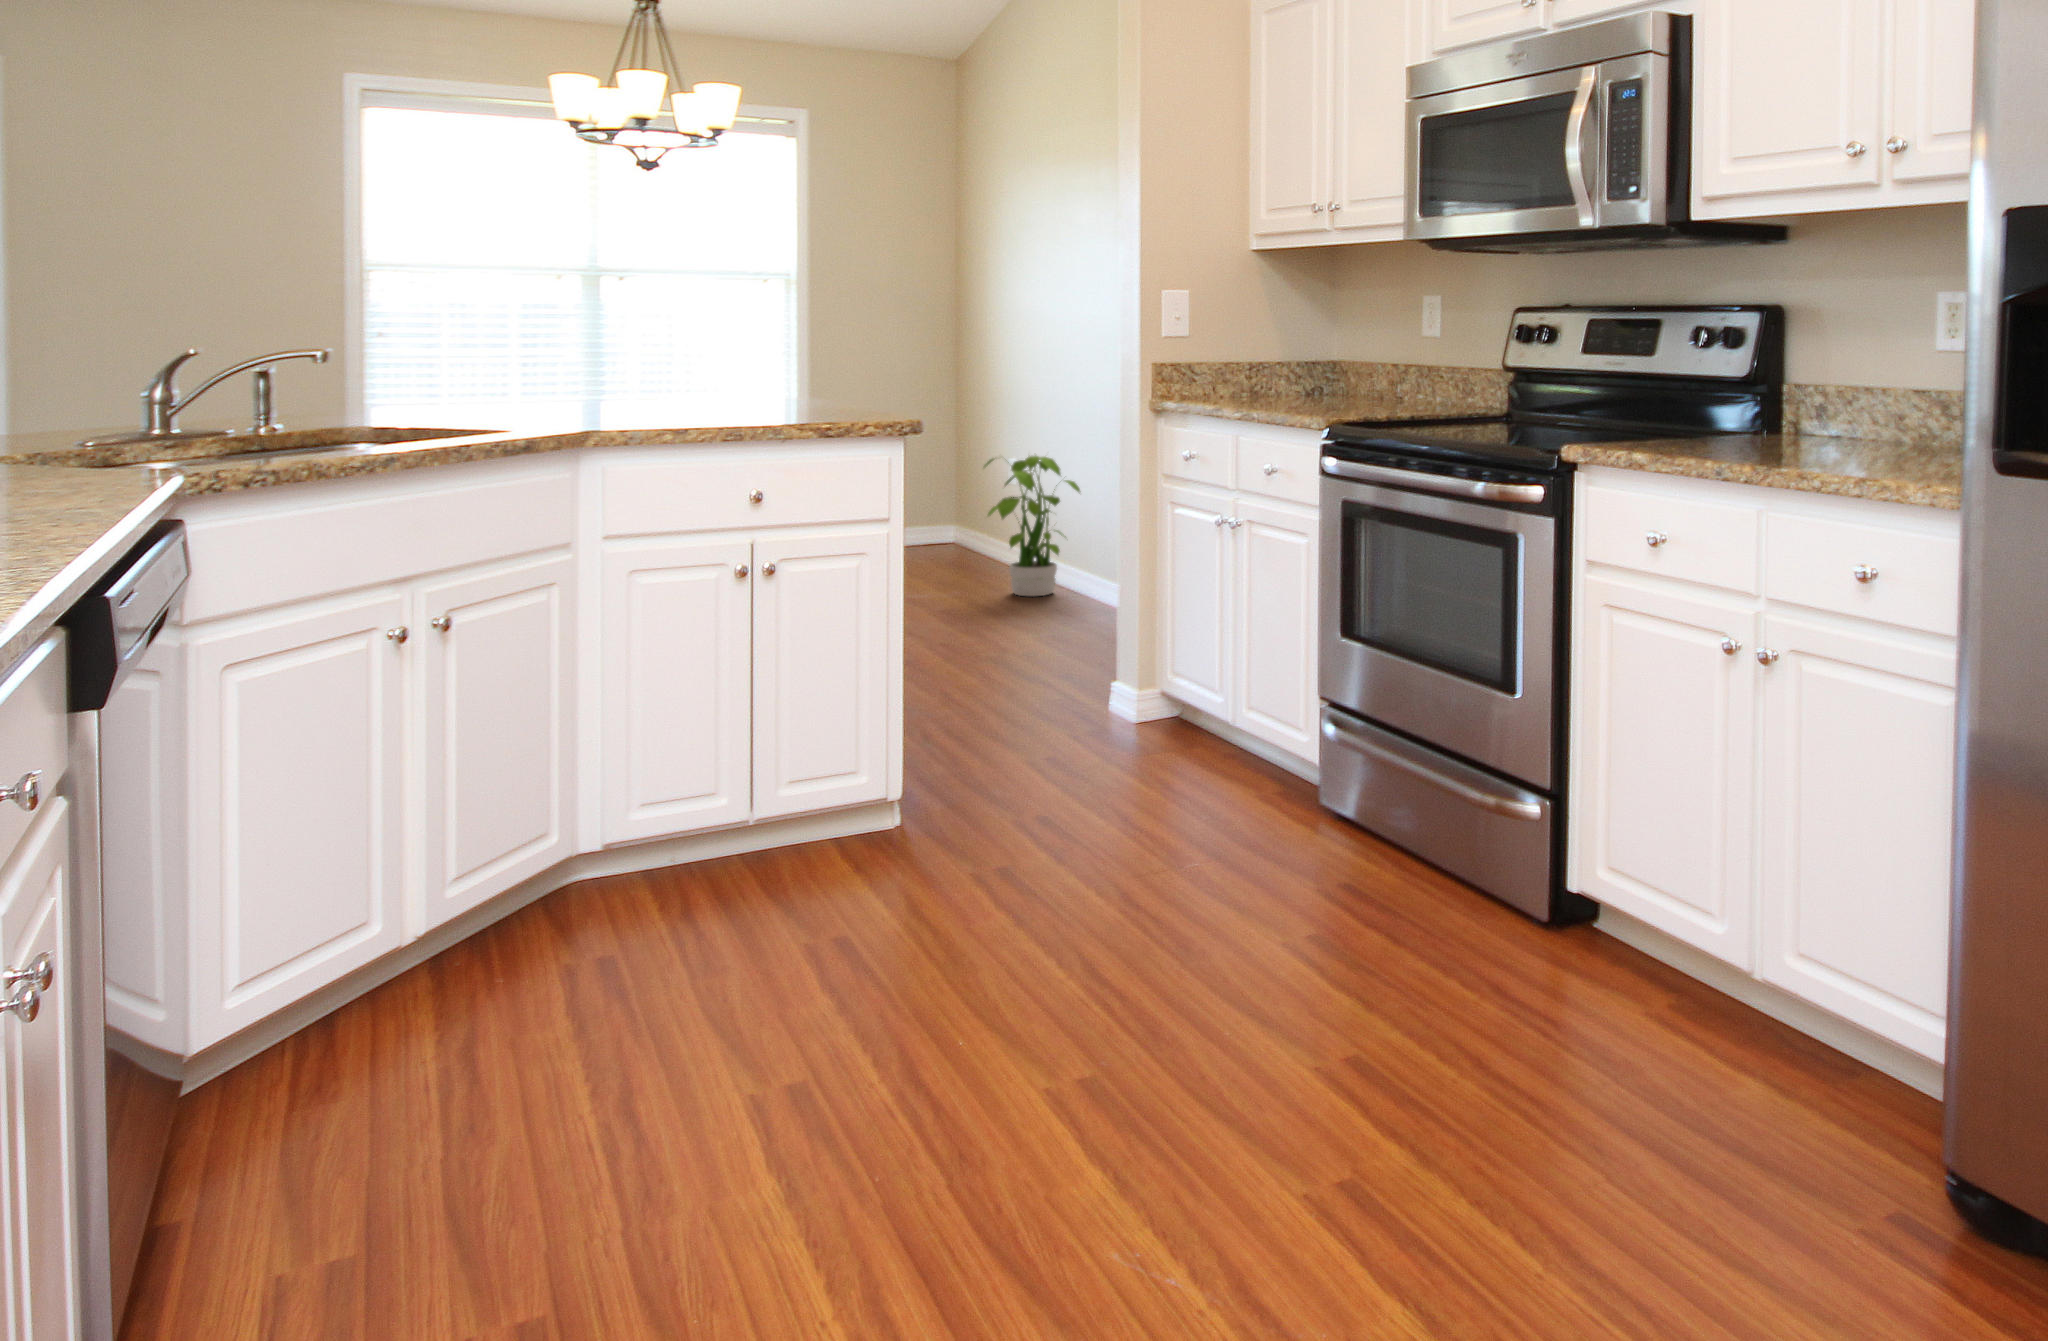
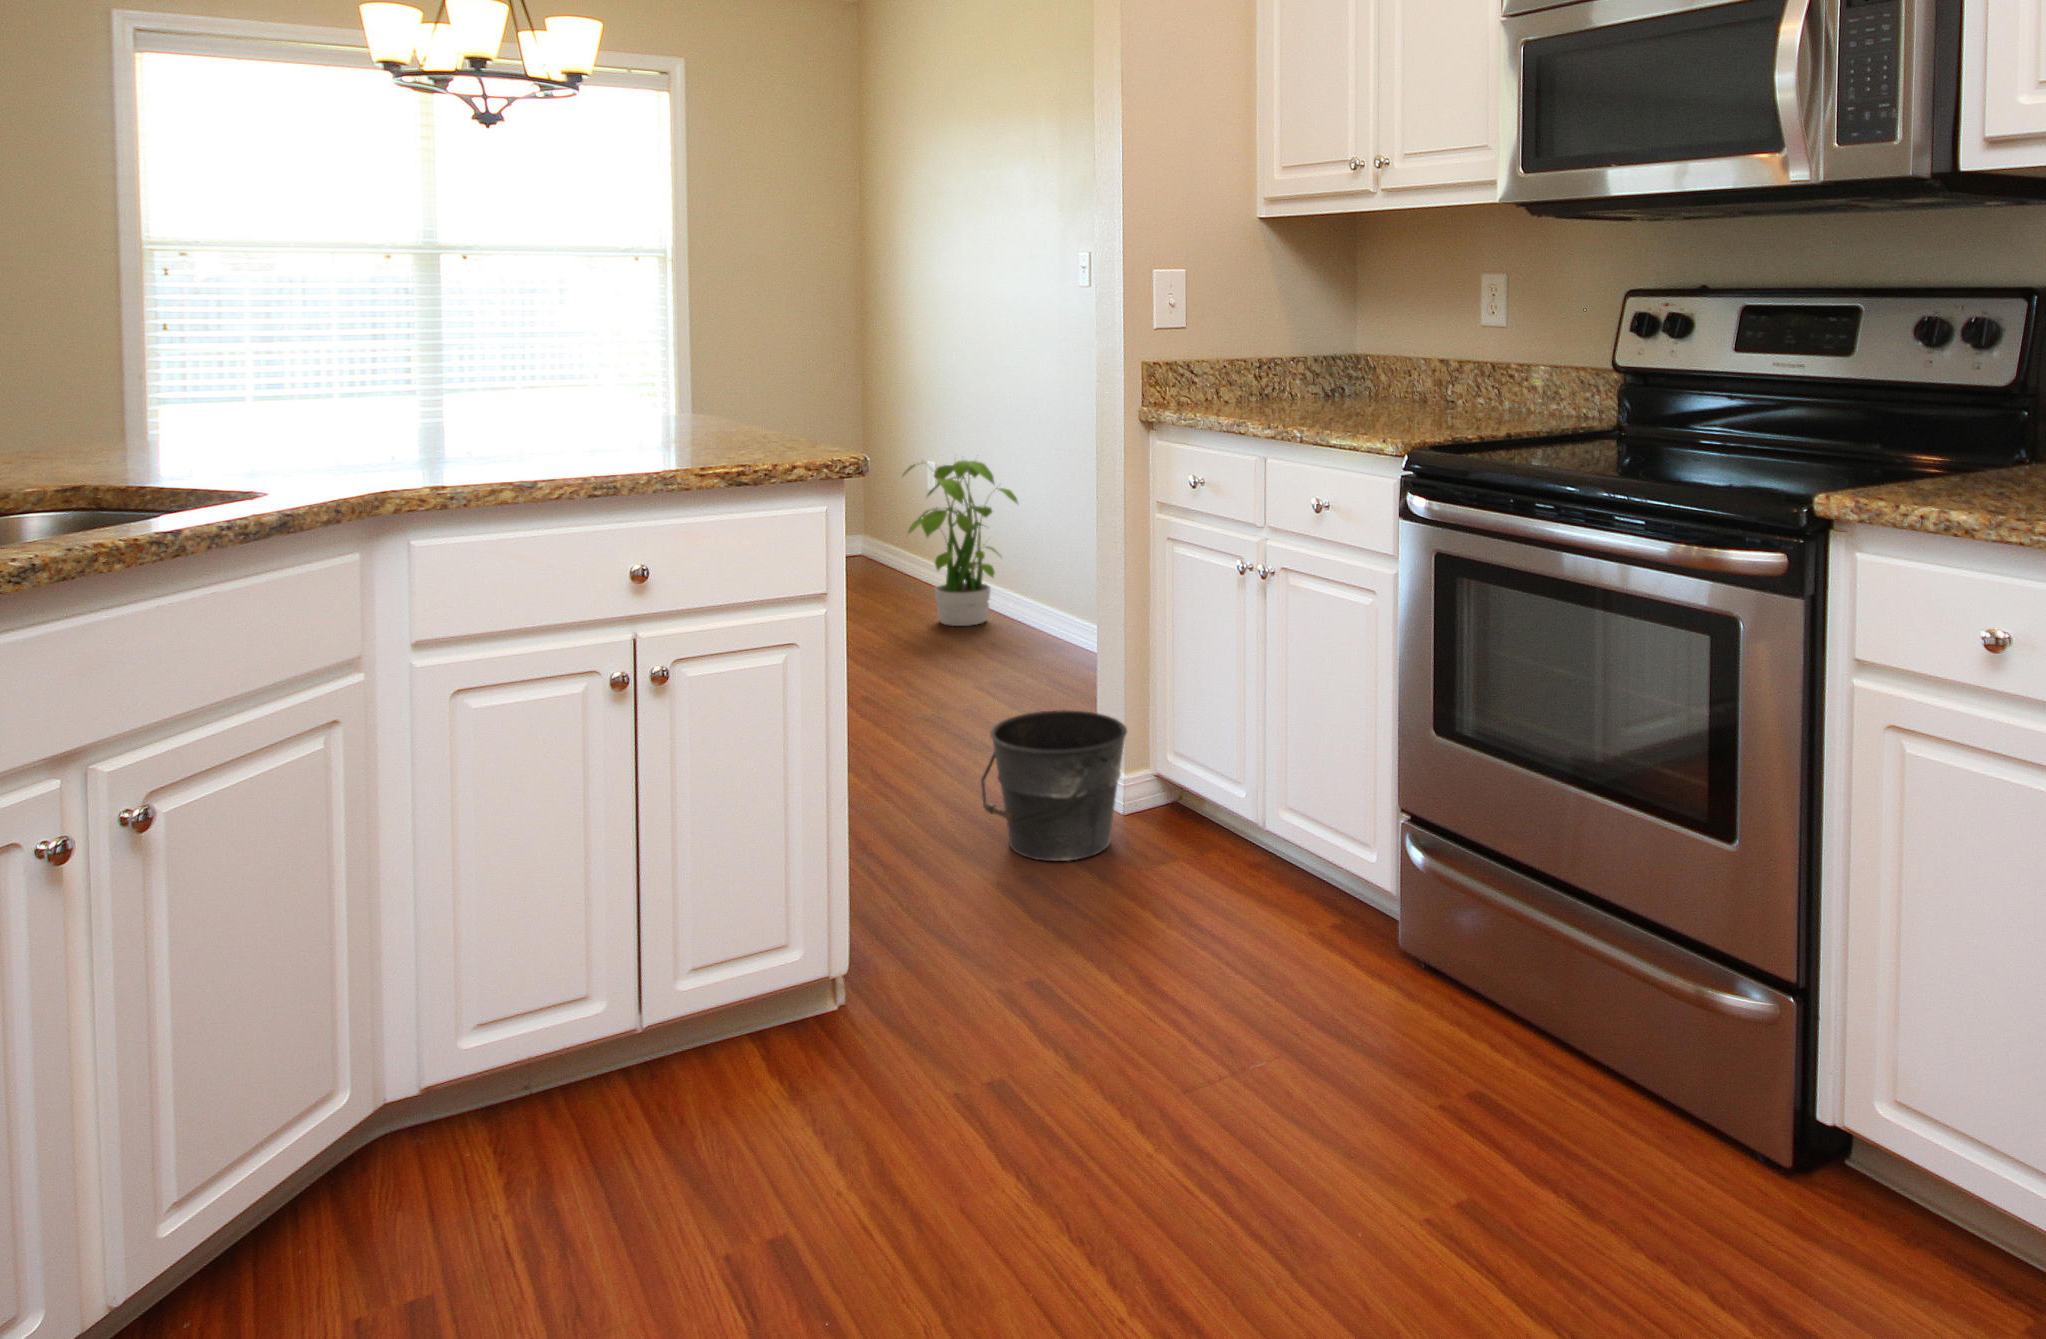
bucket: none [1020,638,1134,748] -> present [981,710,1127,861]

